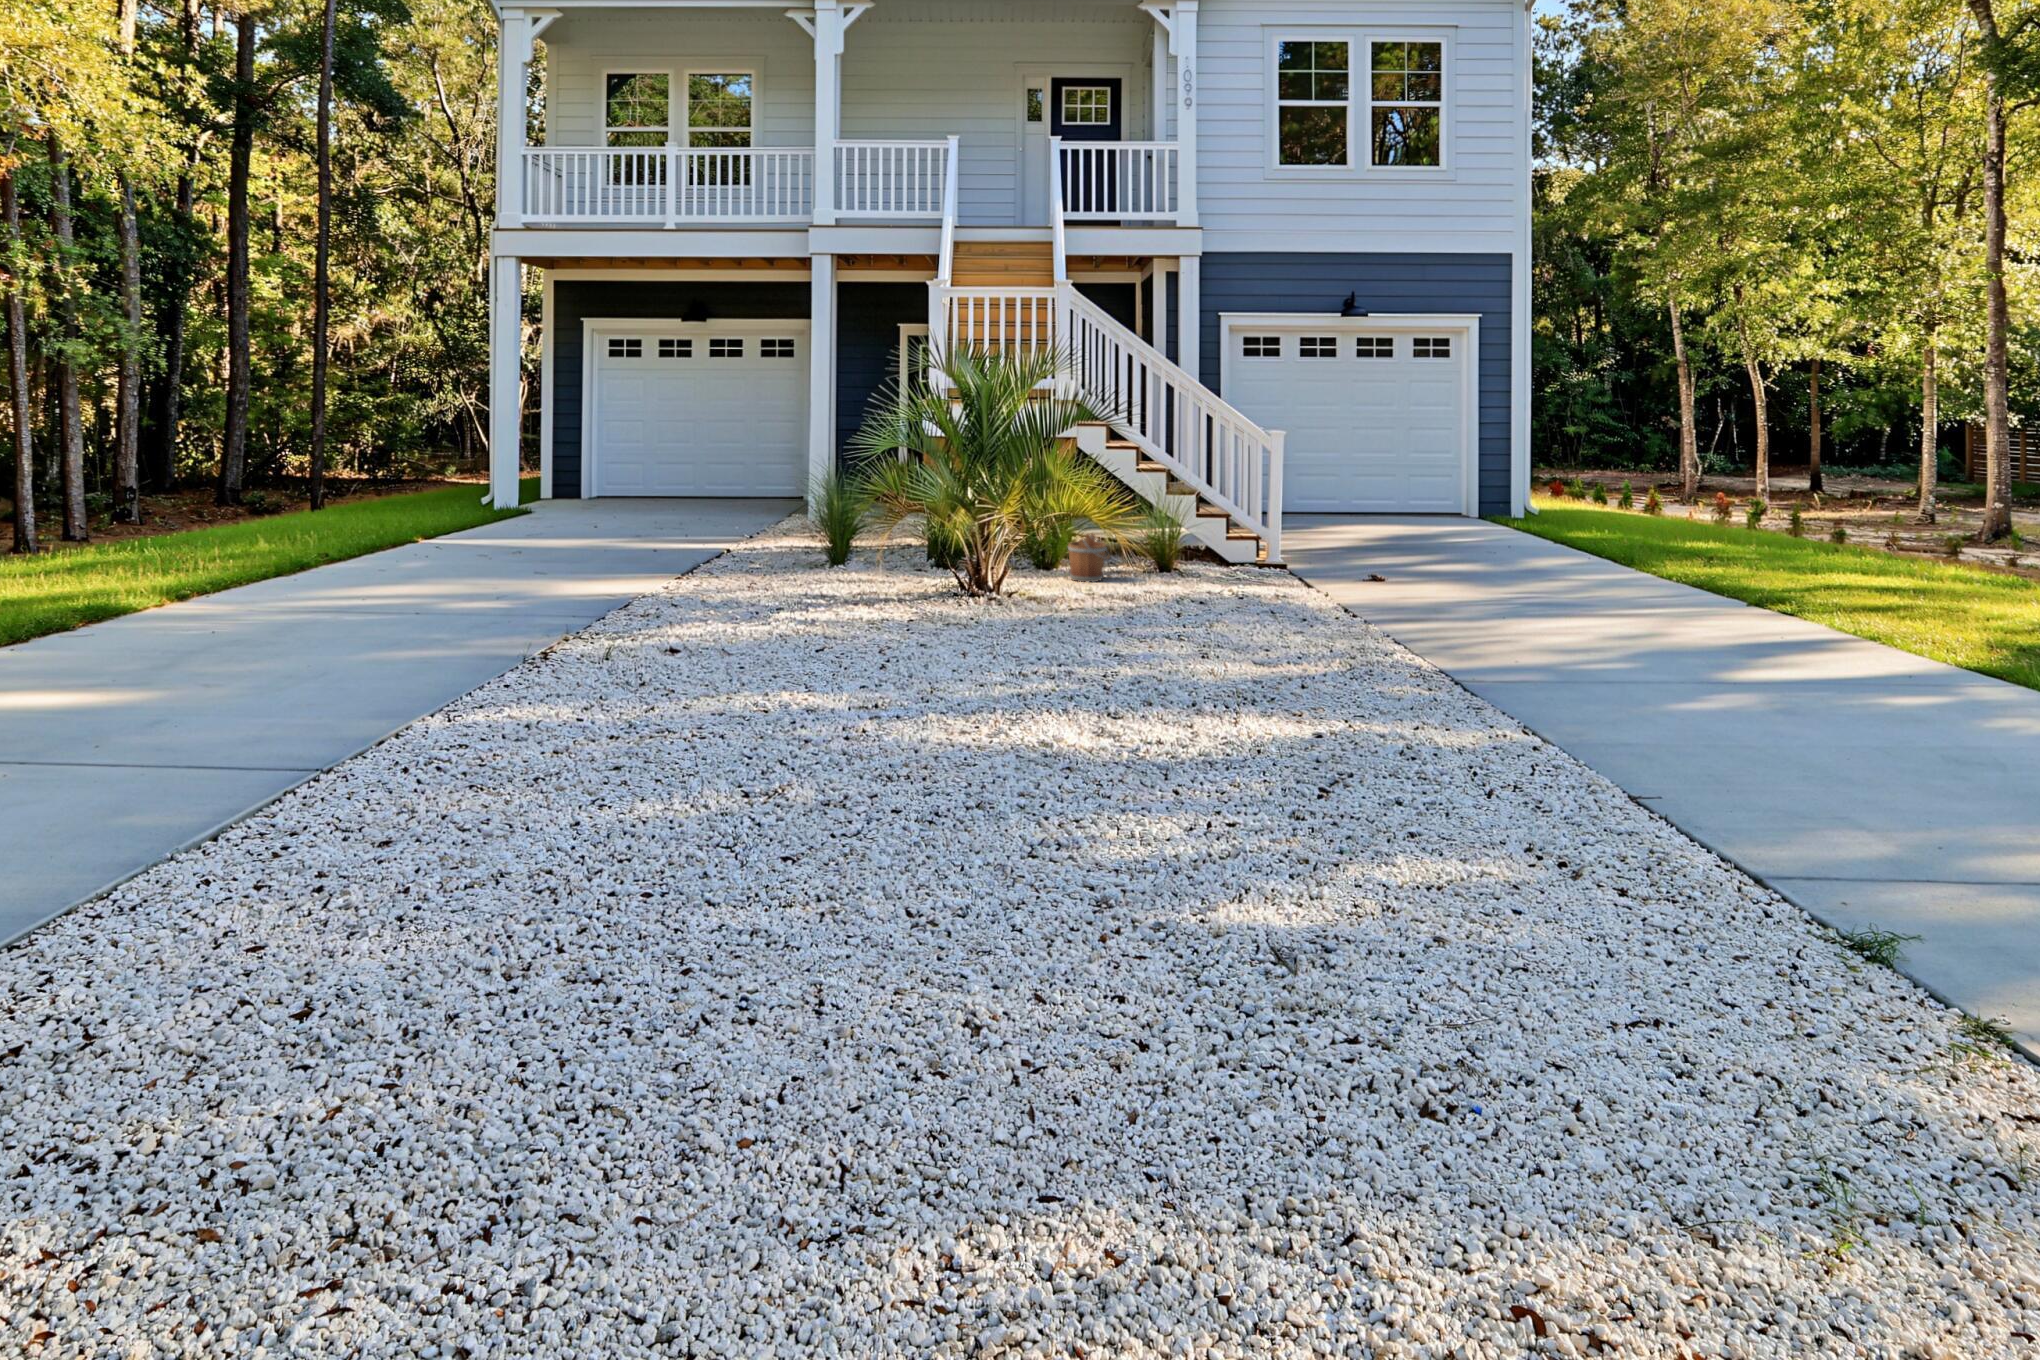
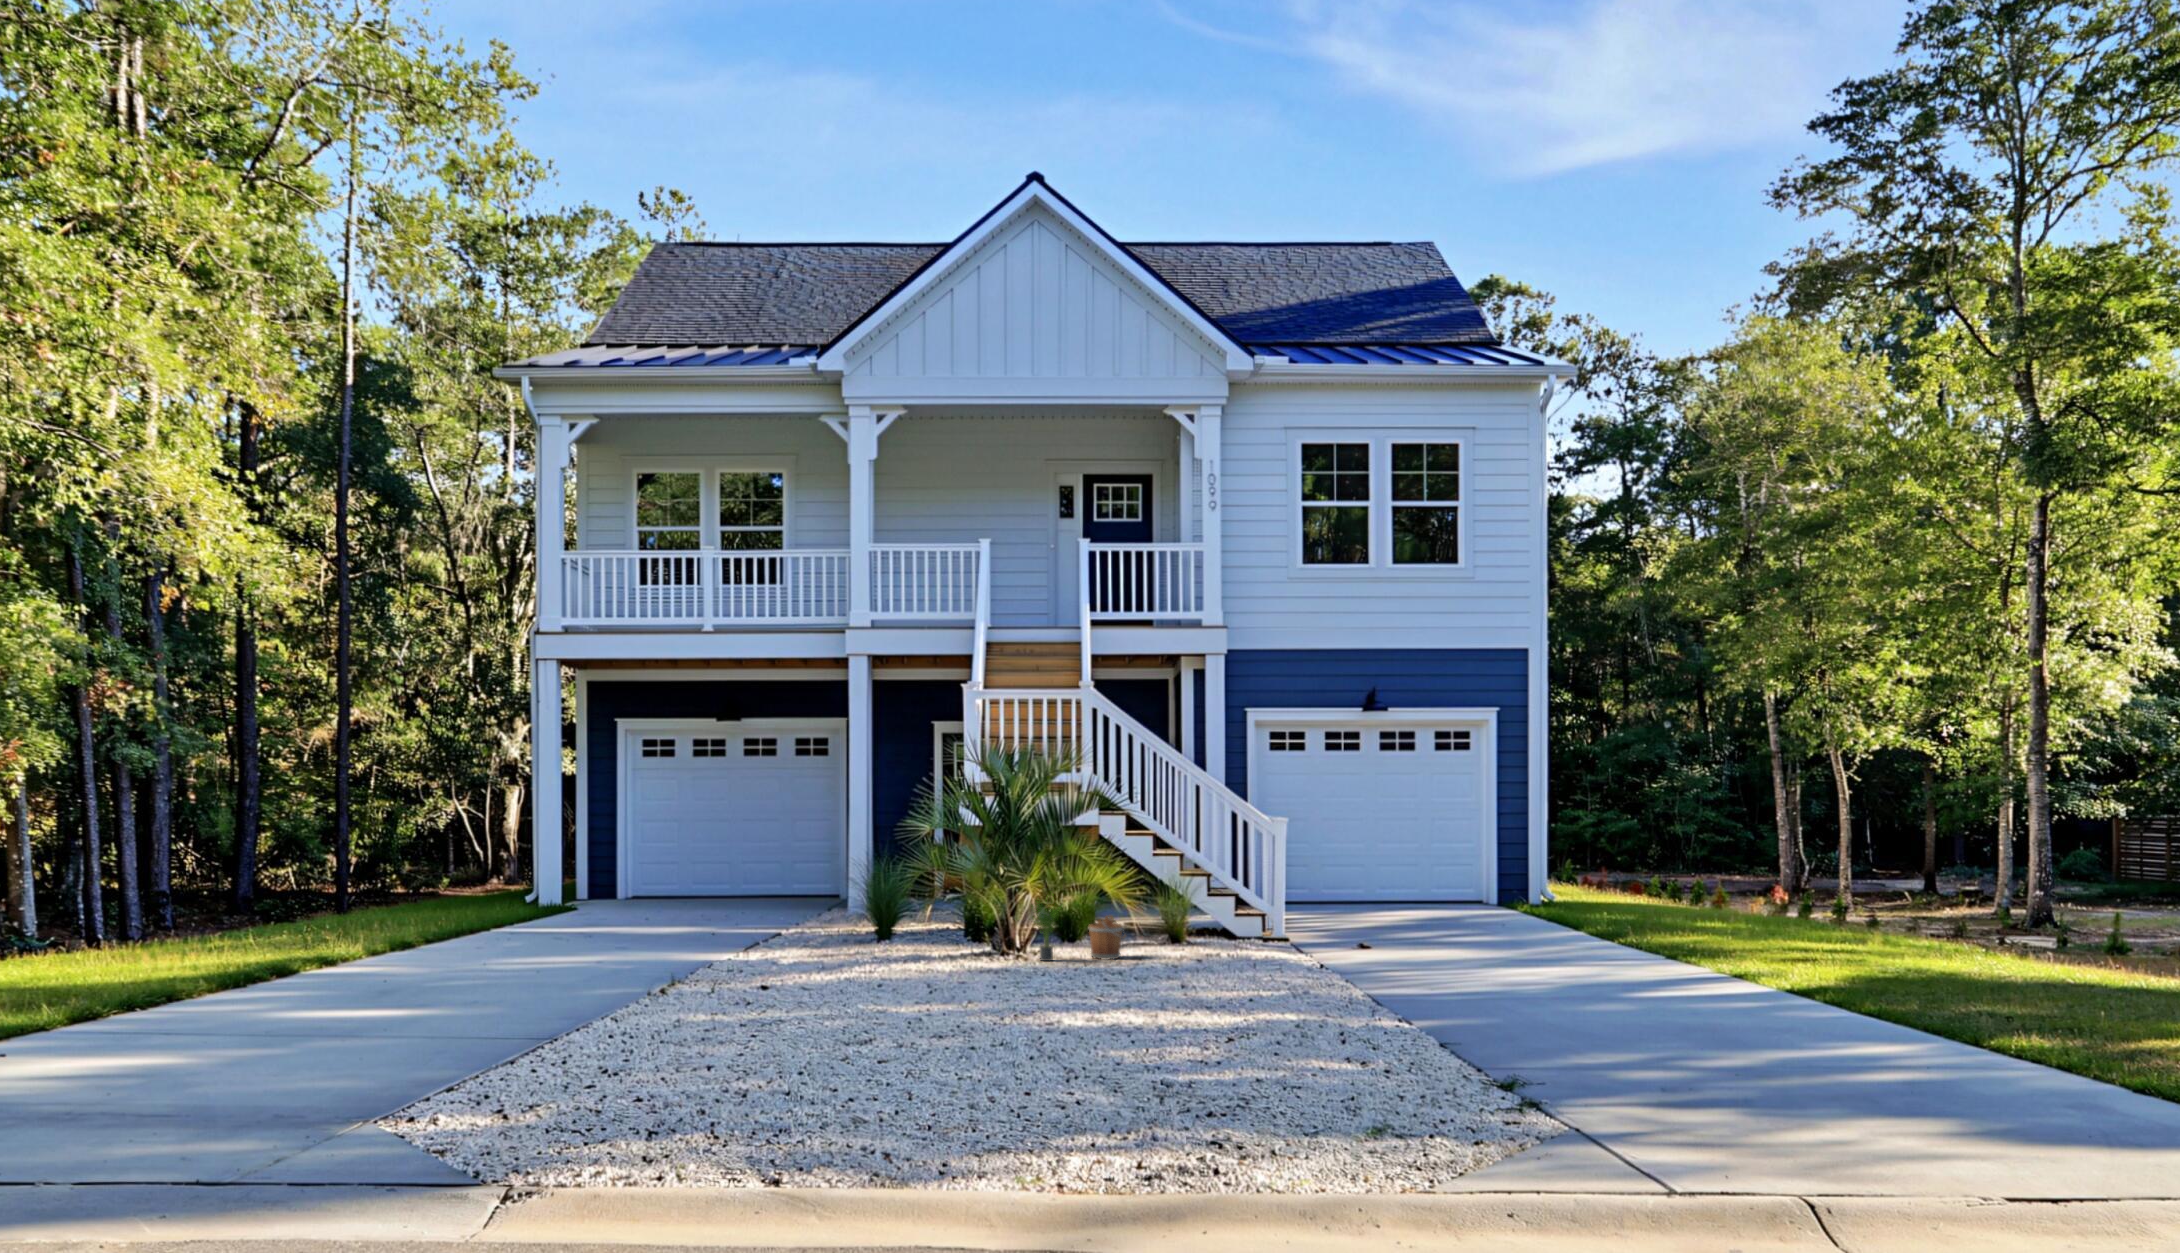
potted plant: none [999,507,1042,585] -> present [1036,893,1057,961]

